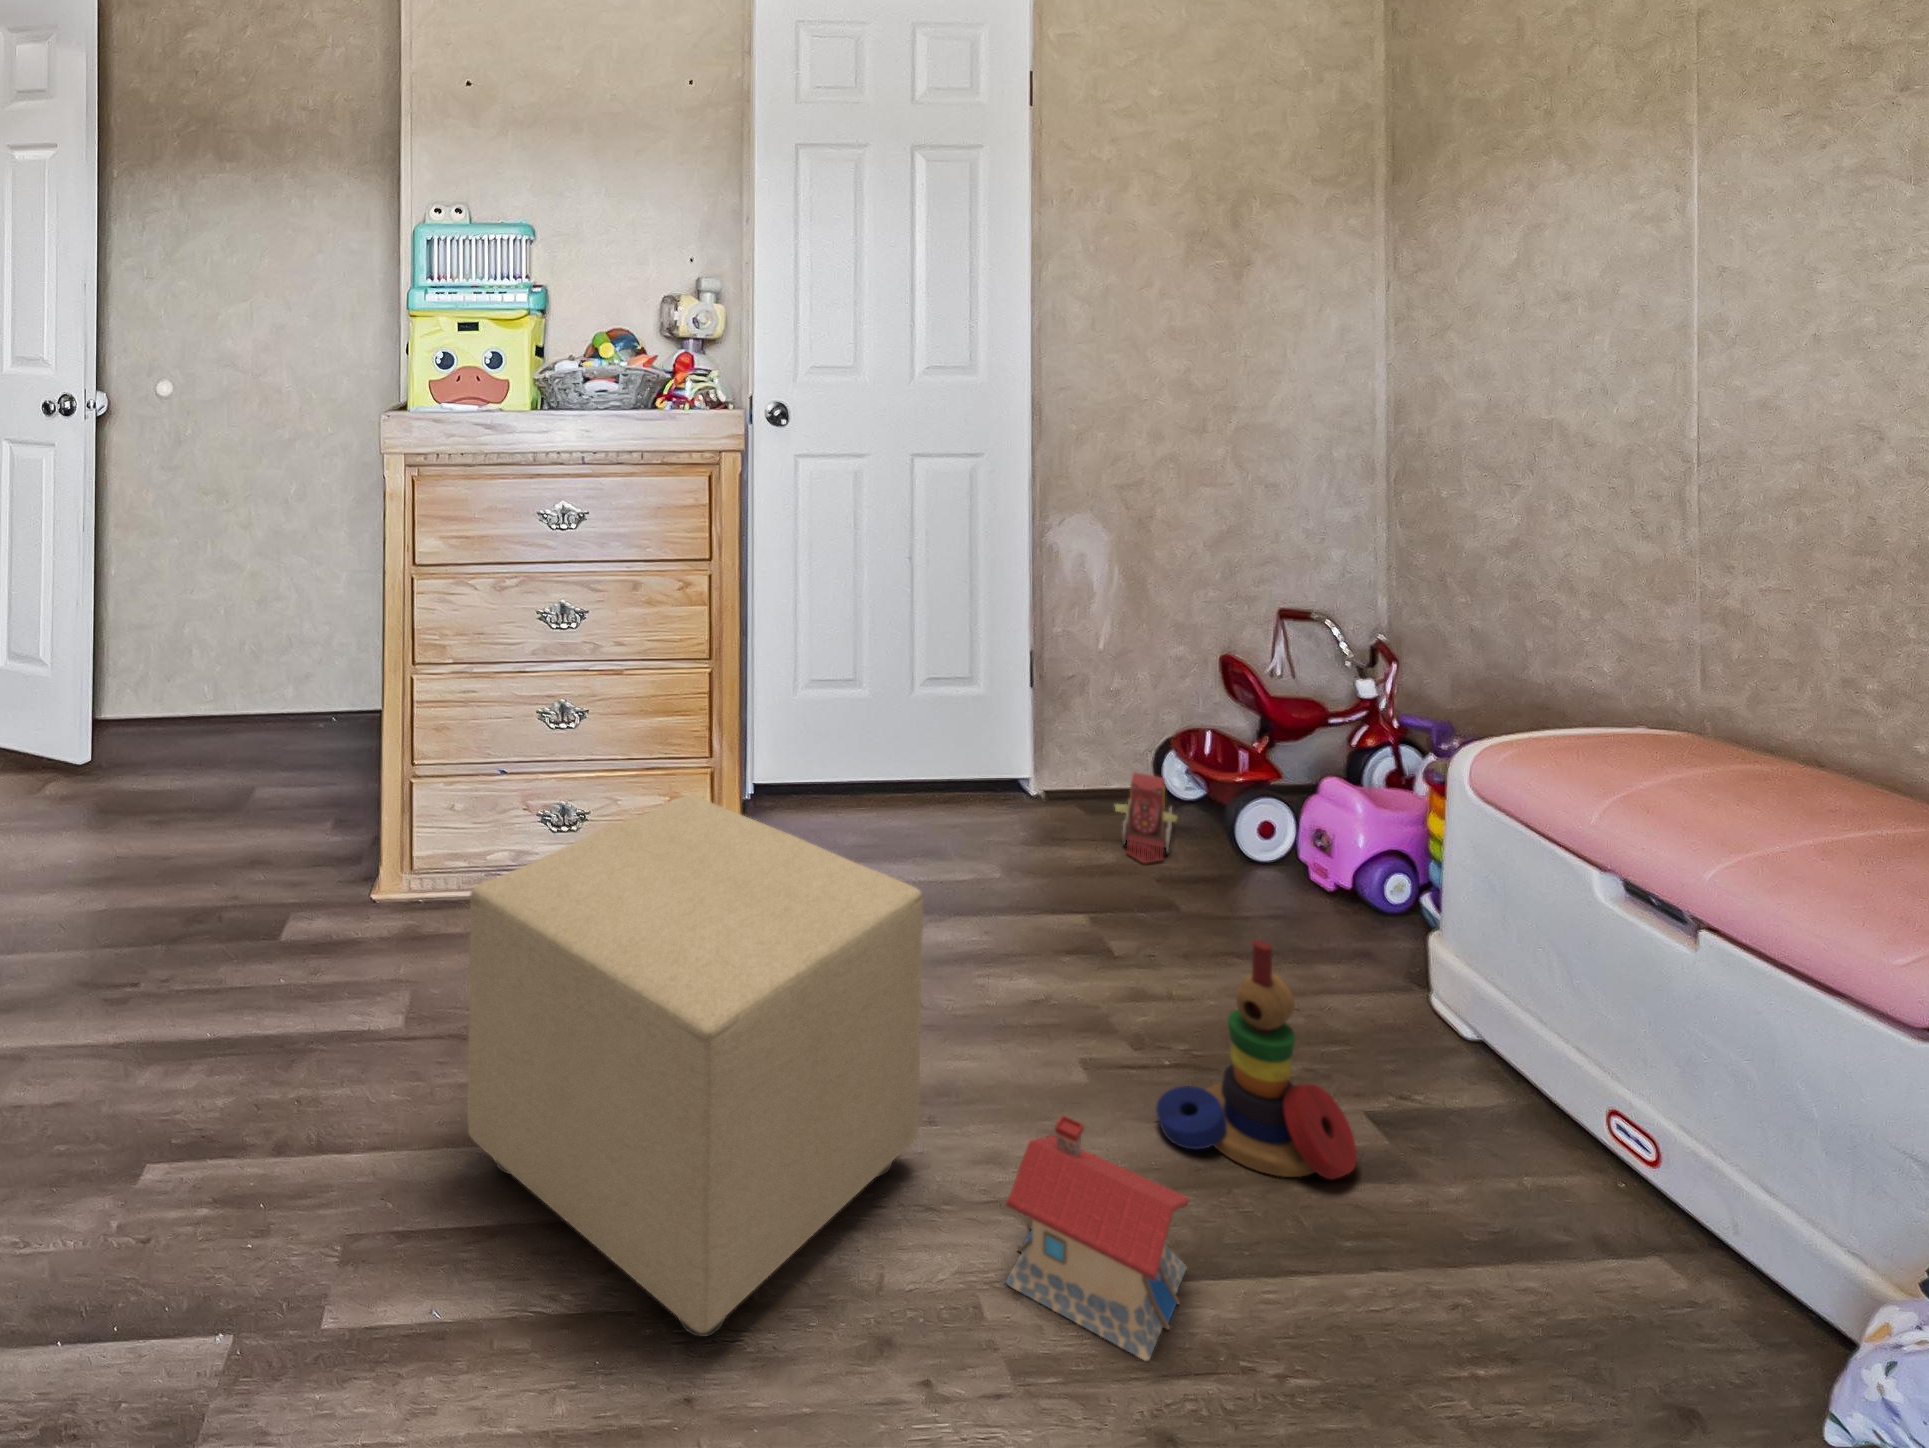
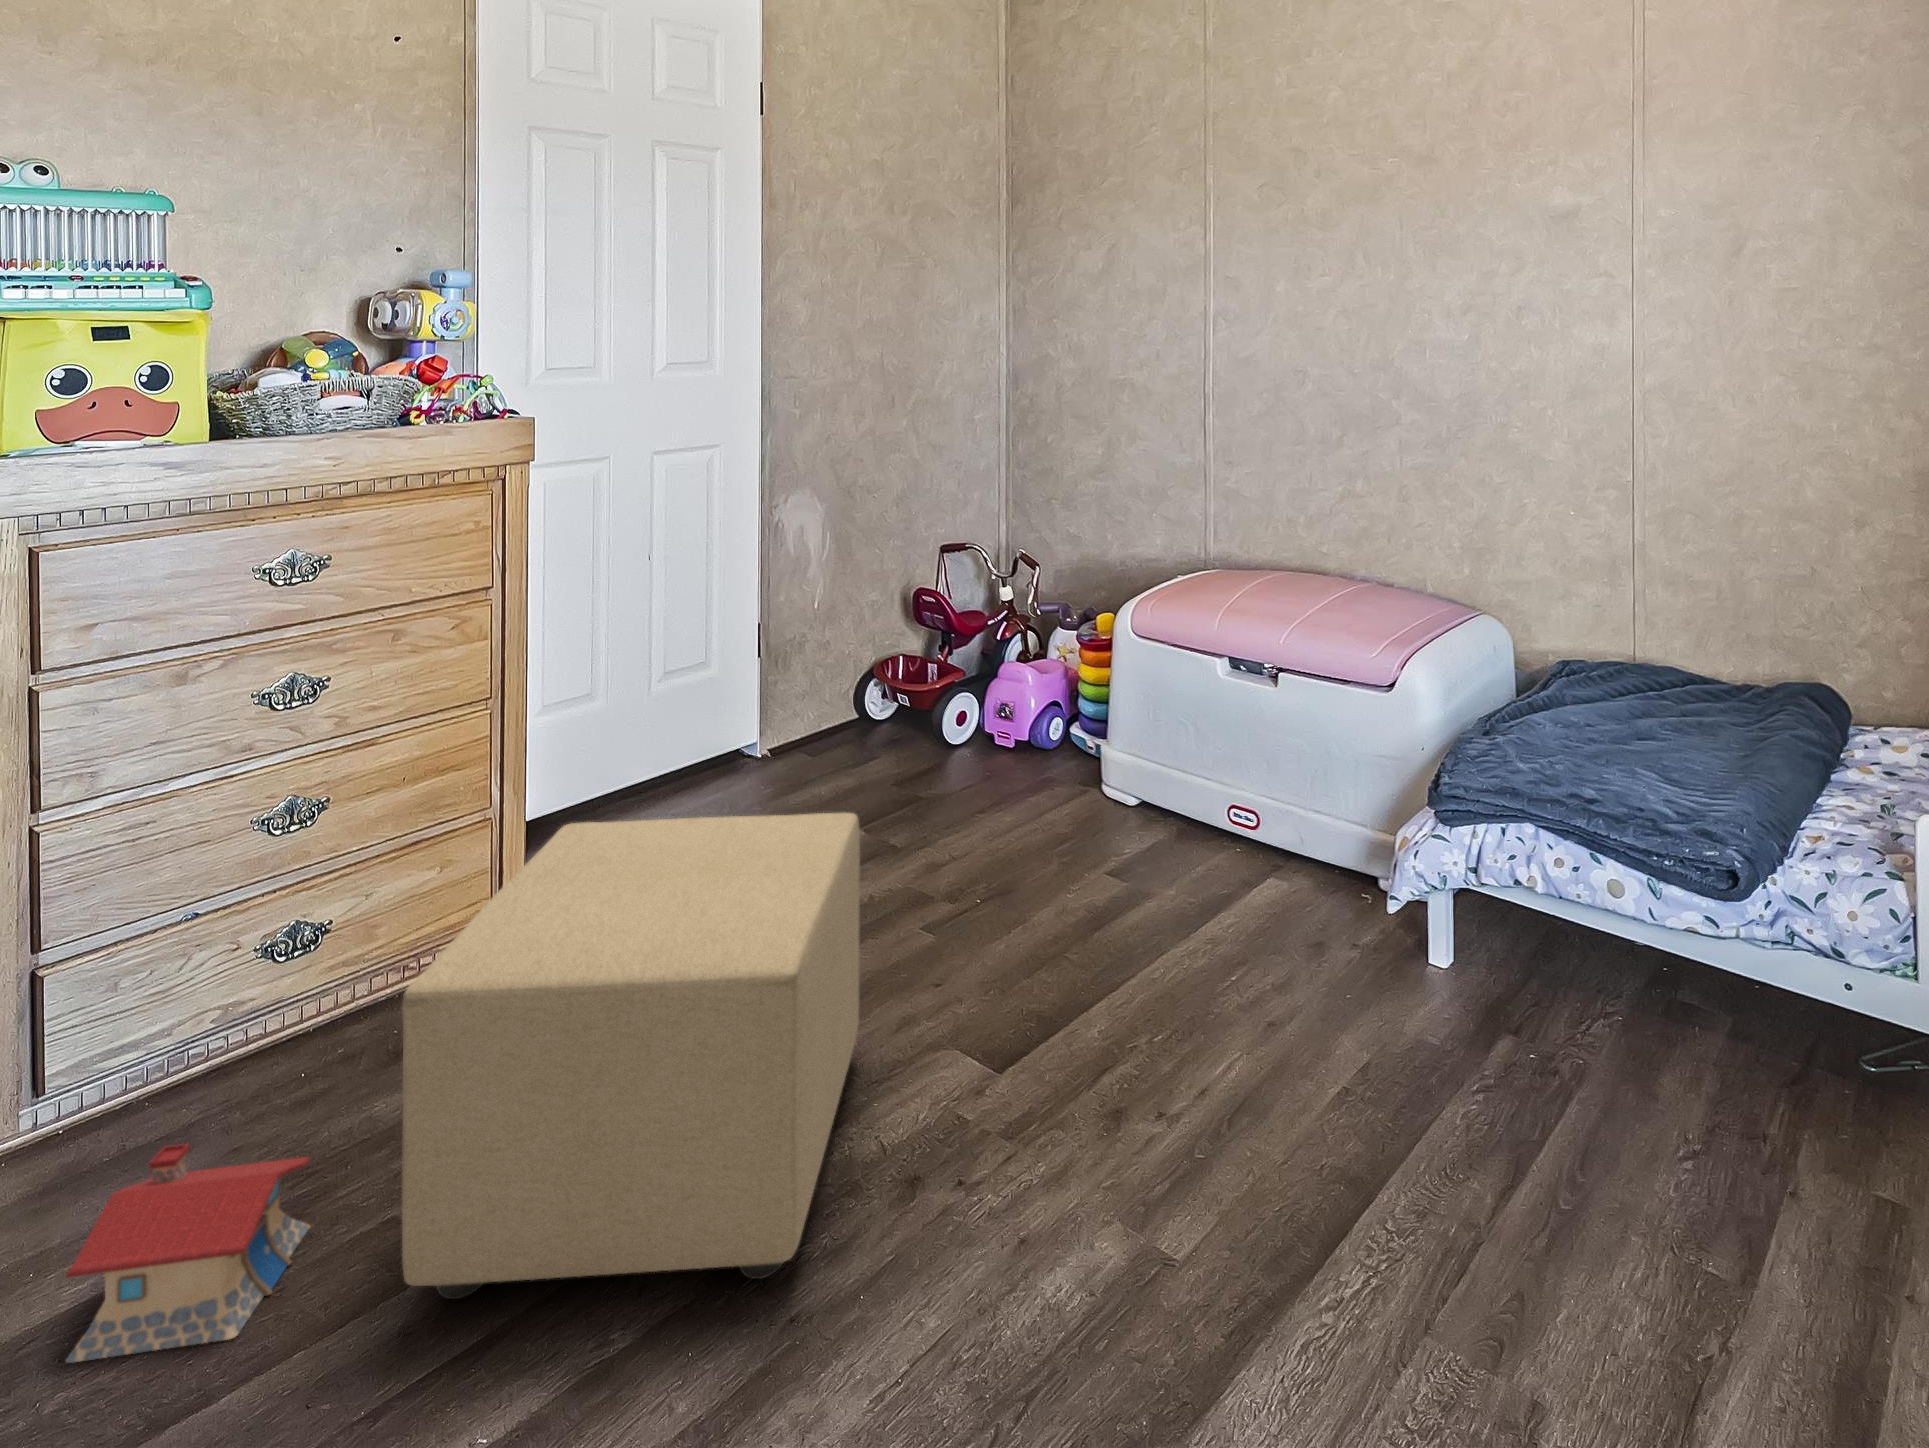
toy train: present [1115,773,1178,863] -> none [846,705,900,778]
stacking toy: present [1156,940,1357,1180] -> none [996,770,1124,948]
toy house: present [1006,1116,1189,1360] -> present [66,1144,311,1363]

